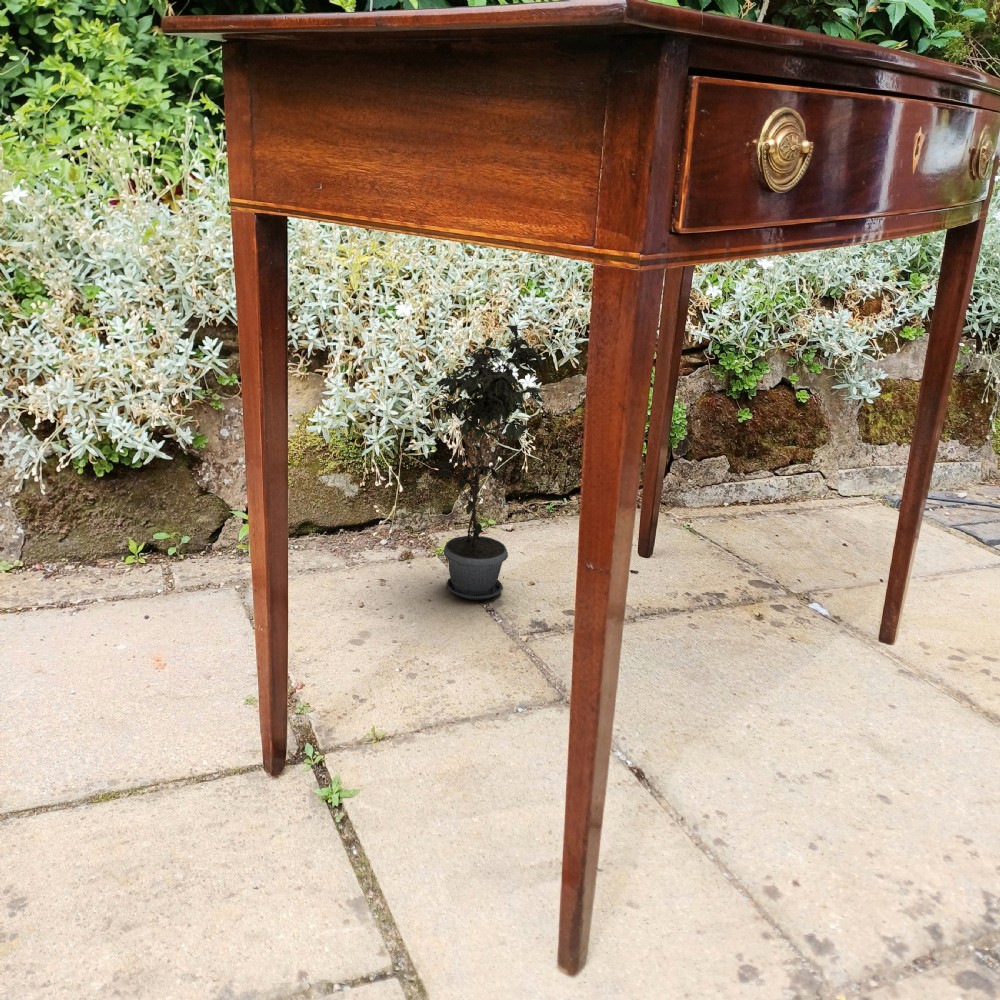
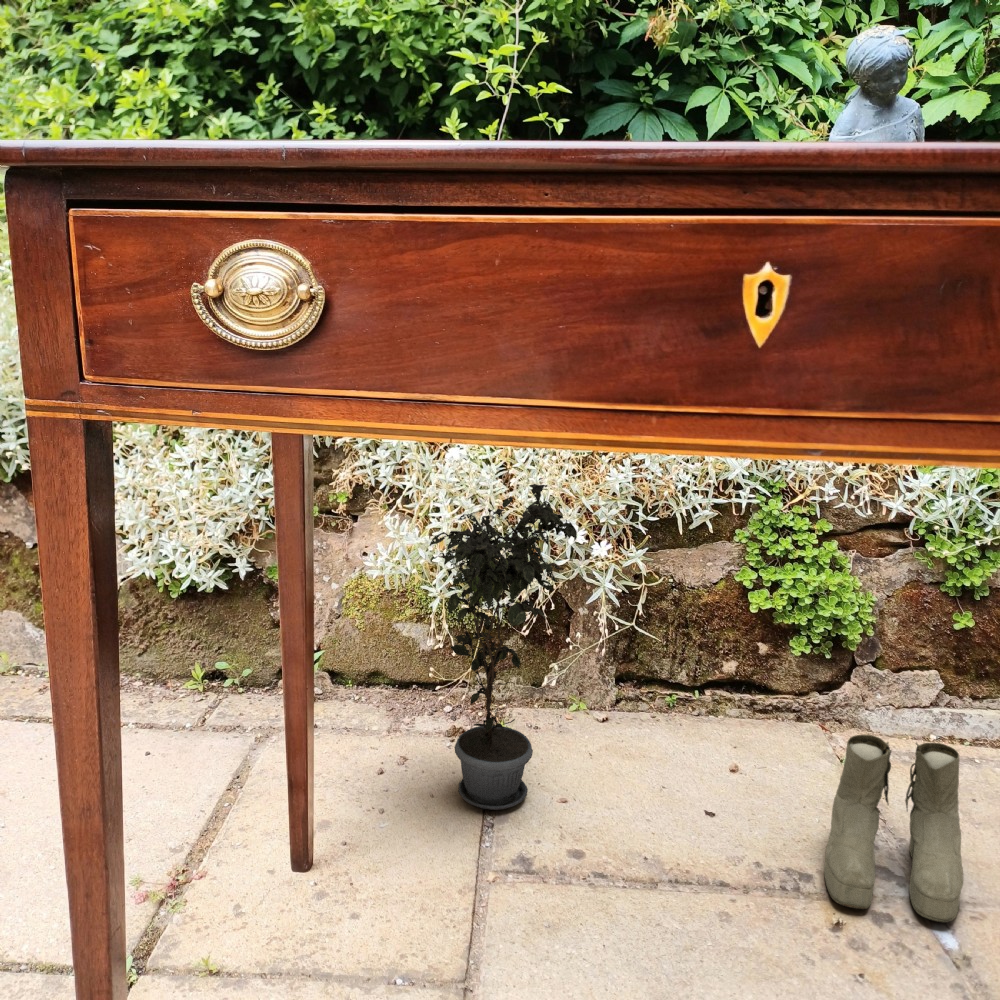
boots: none [720,489,820,605] -> present [824,735,963,923]

